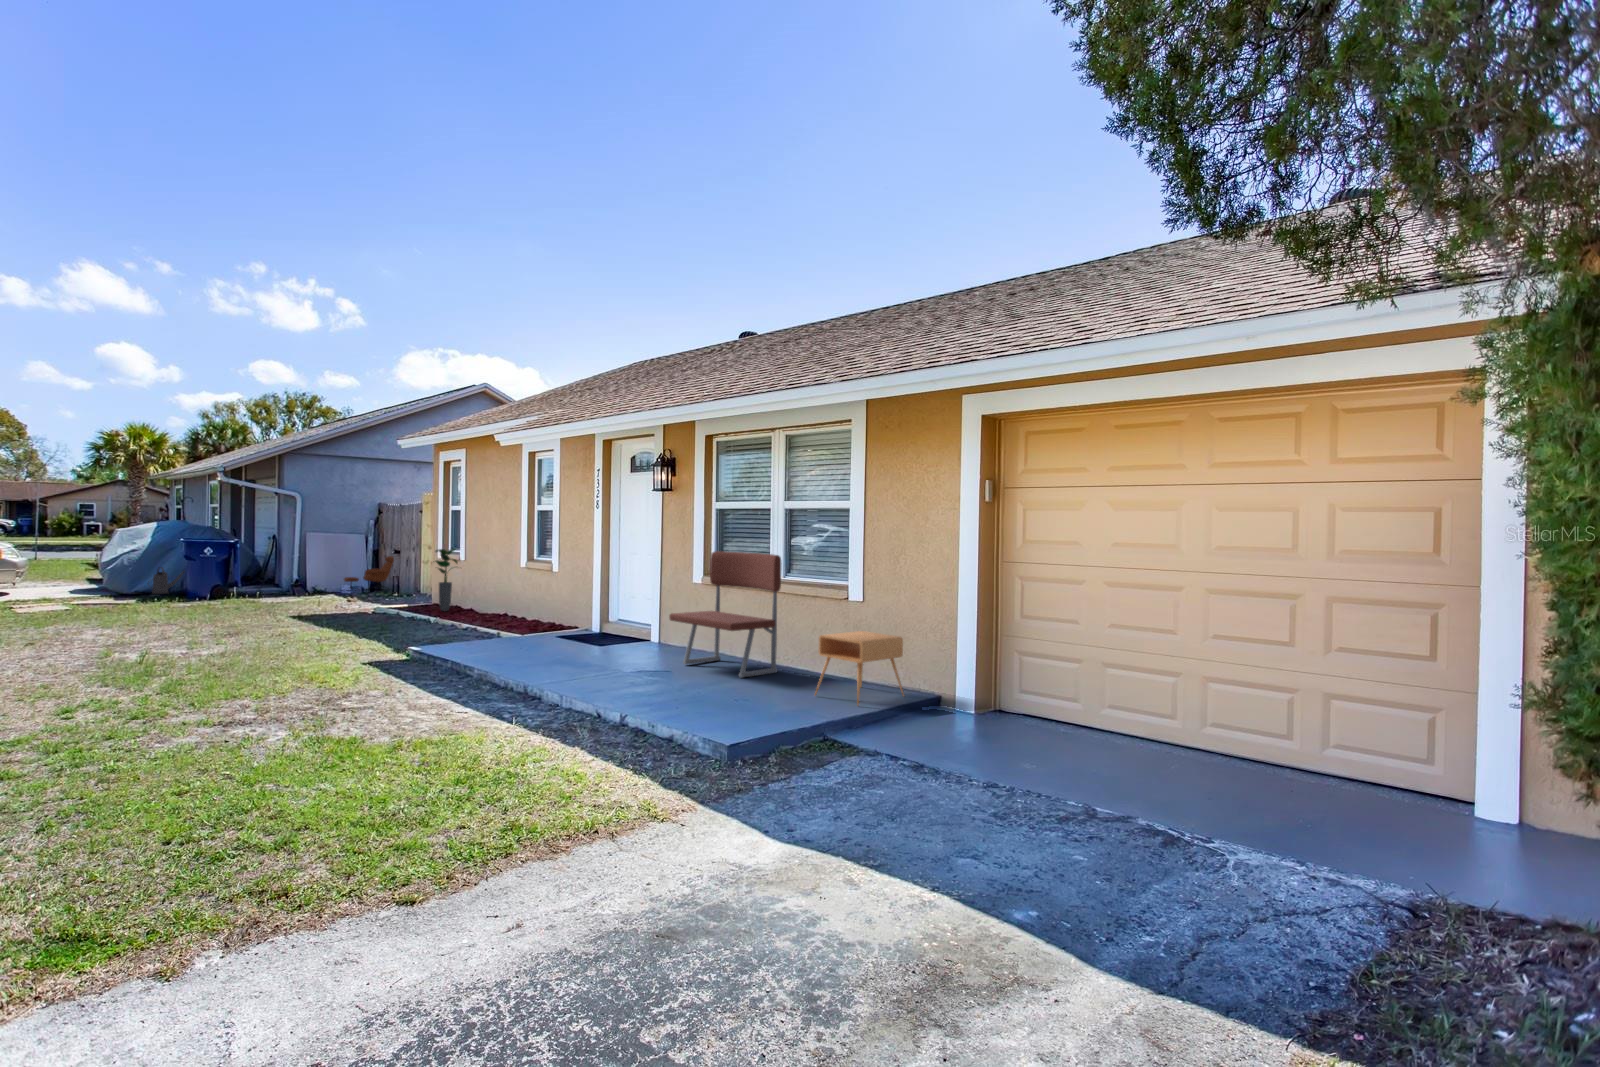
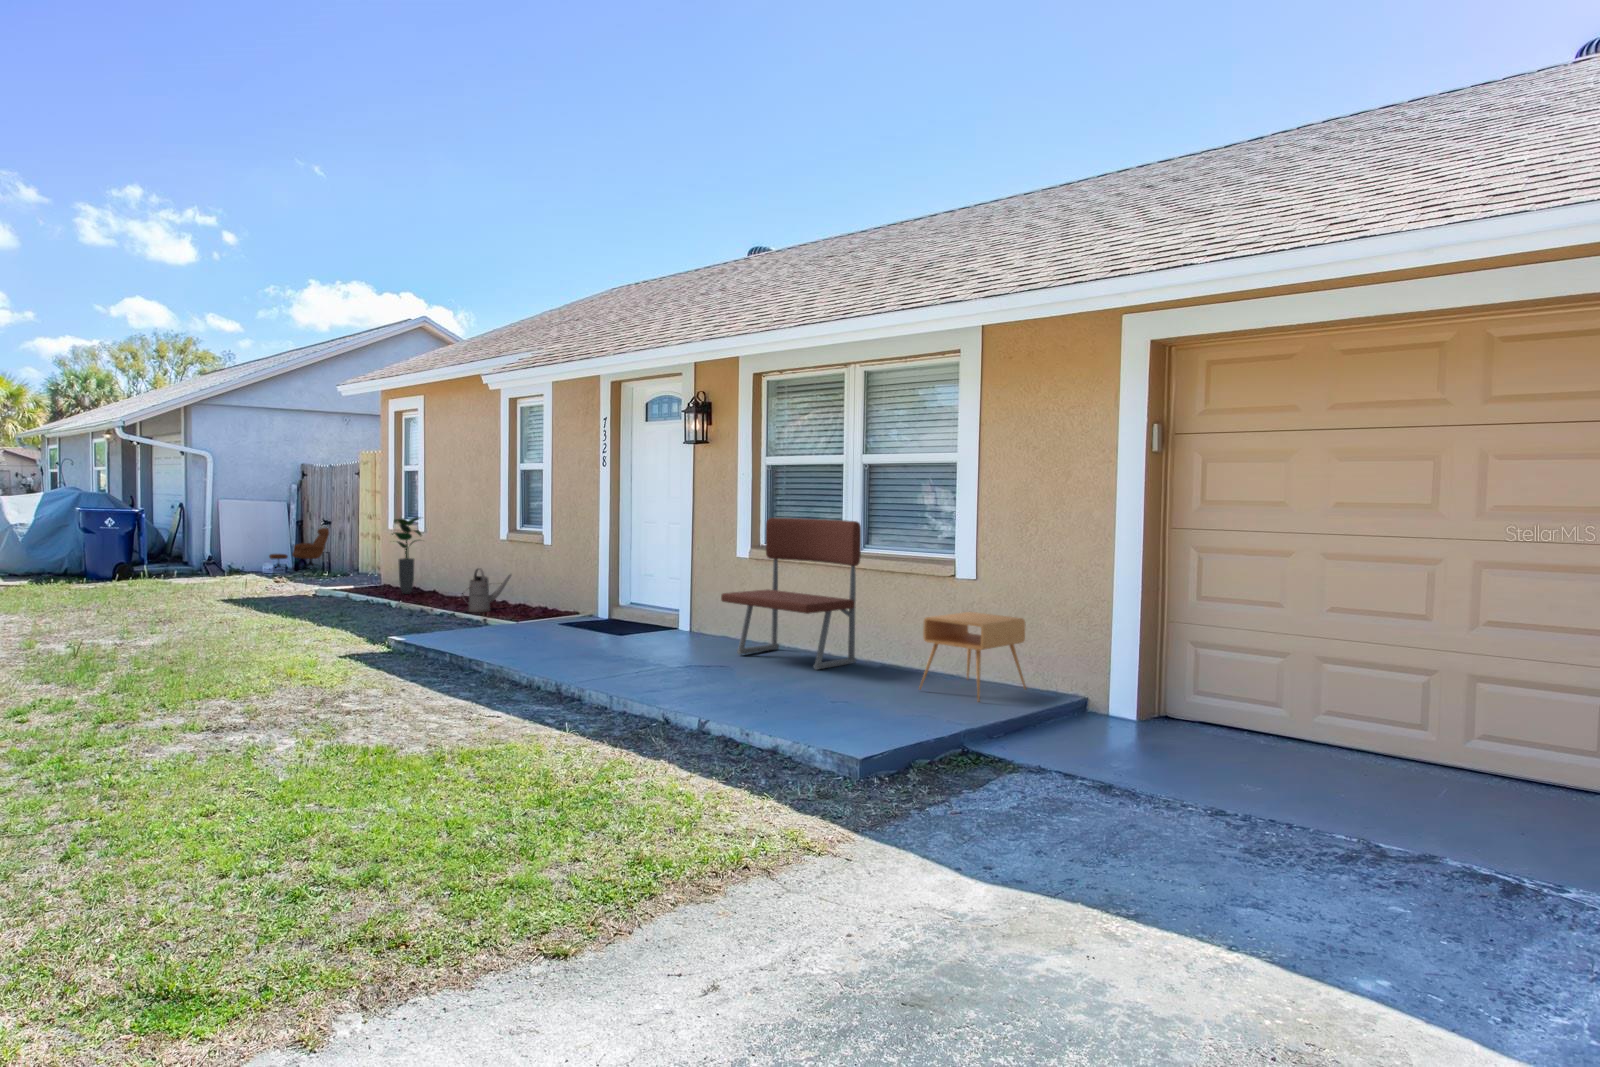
watering can: present [148,567,185,594] -> present [462,568,511,612]

